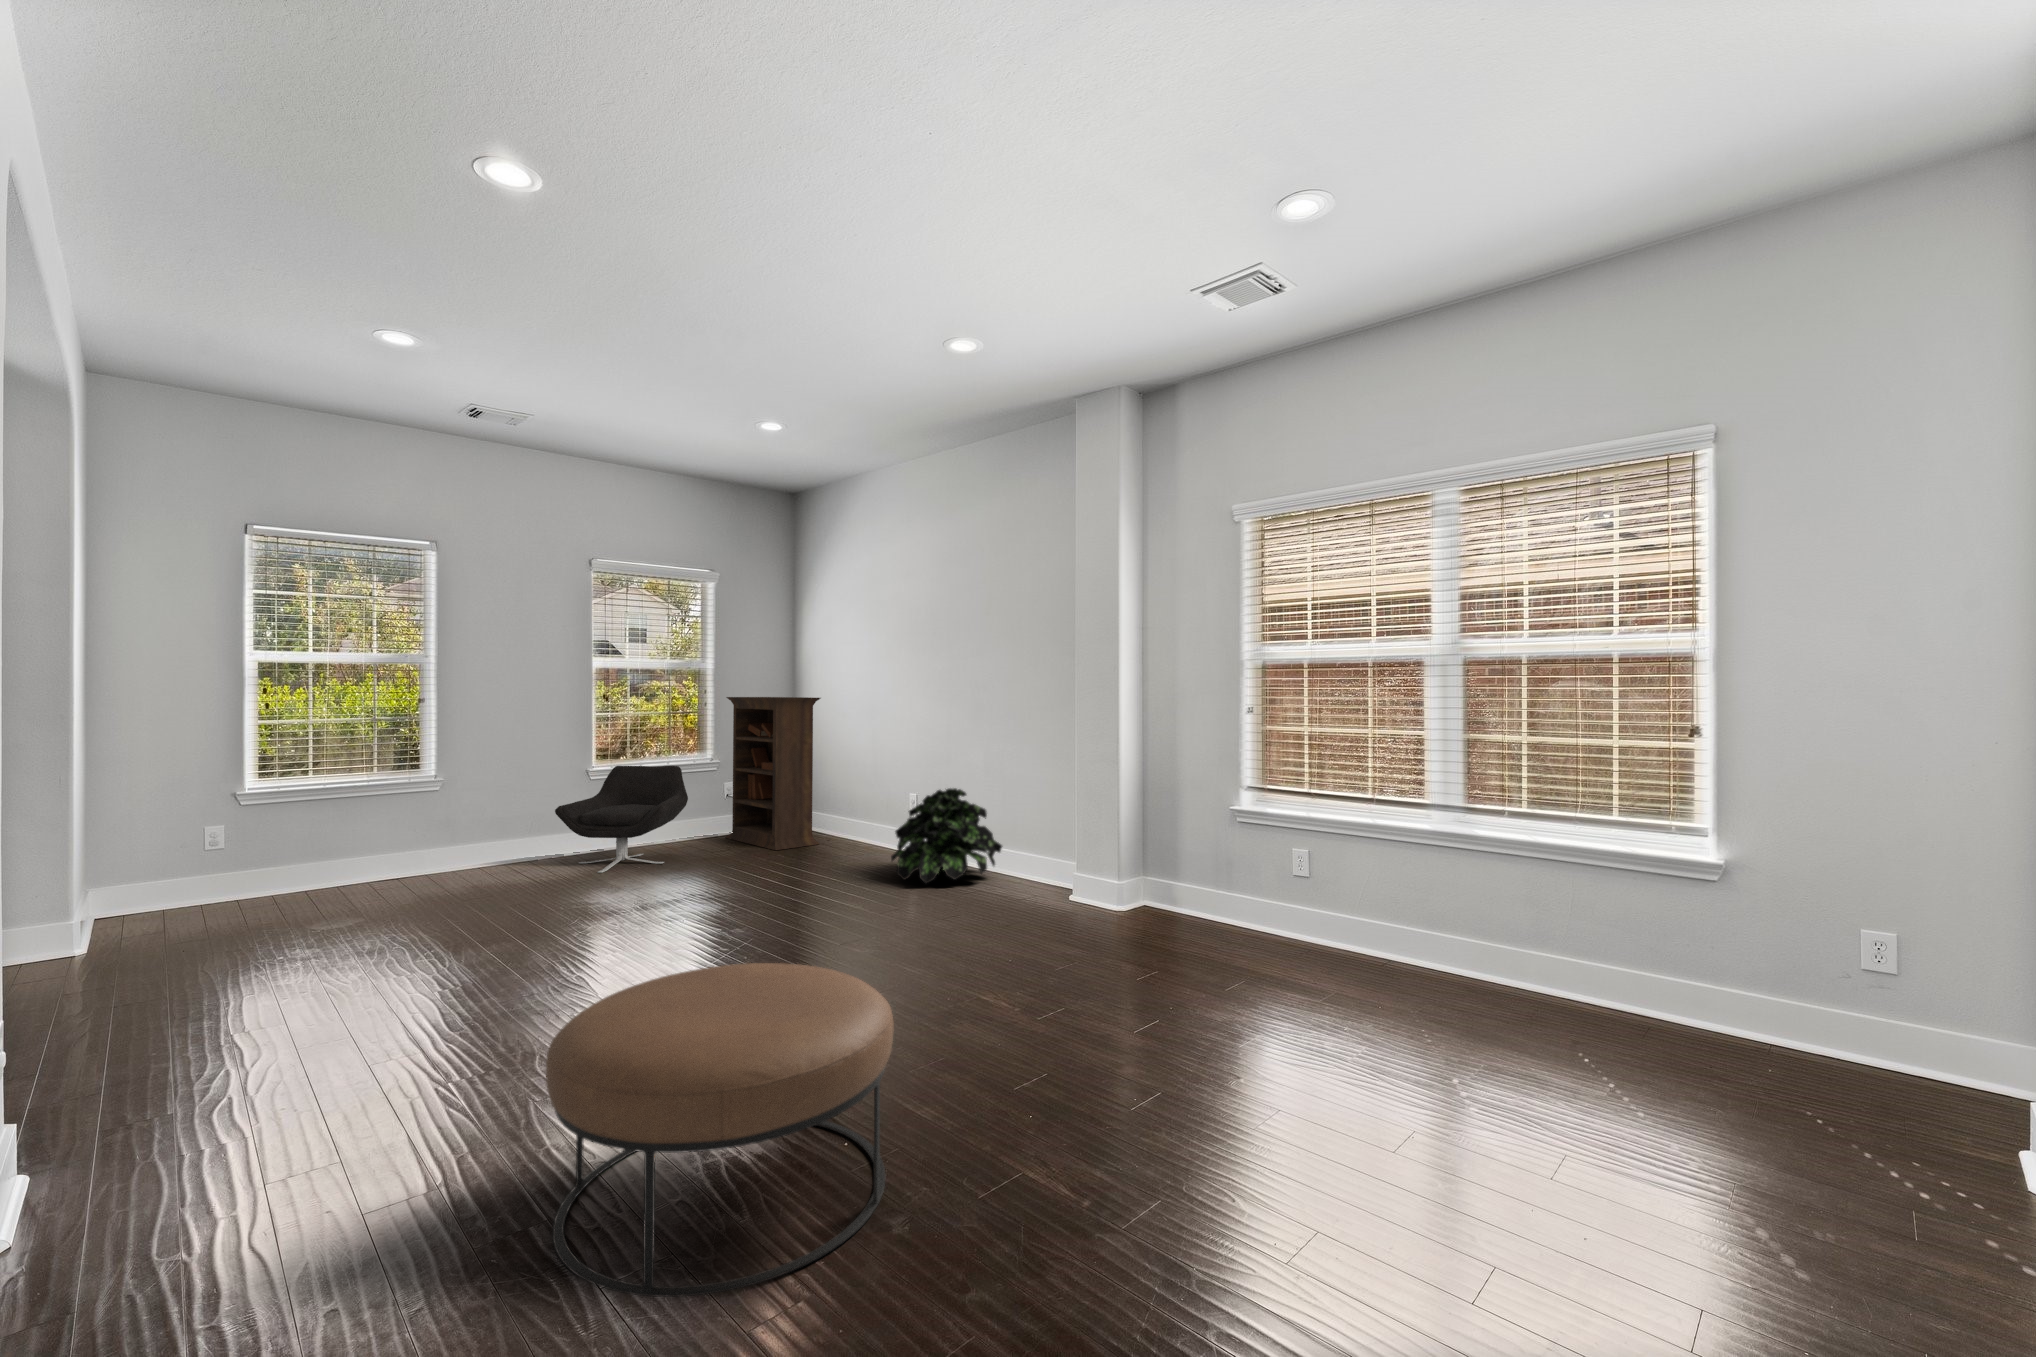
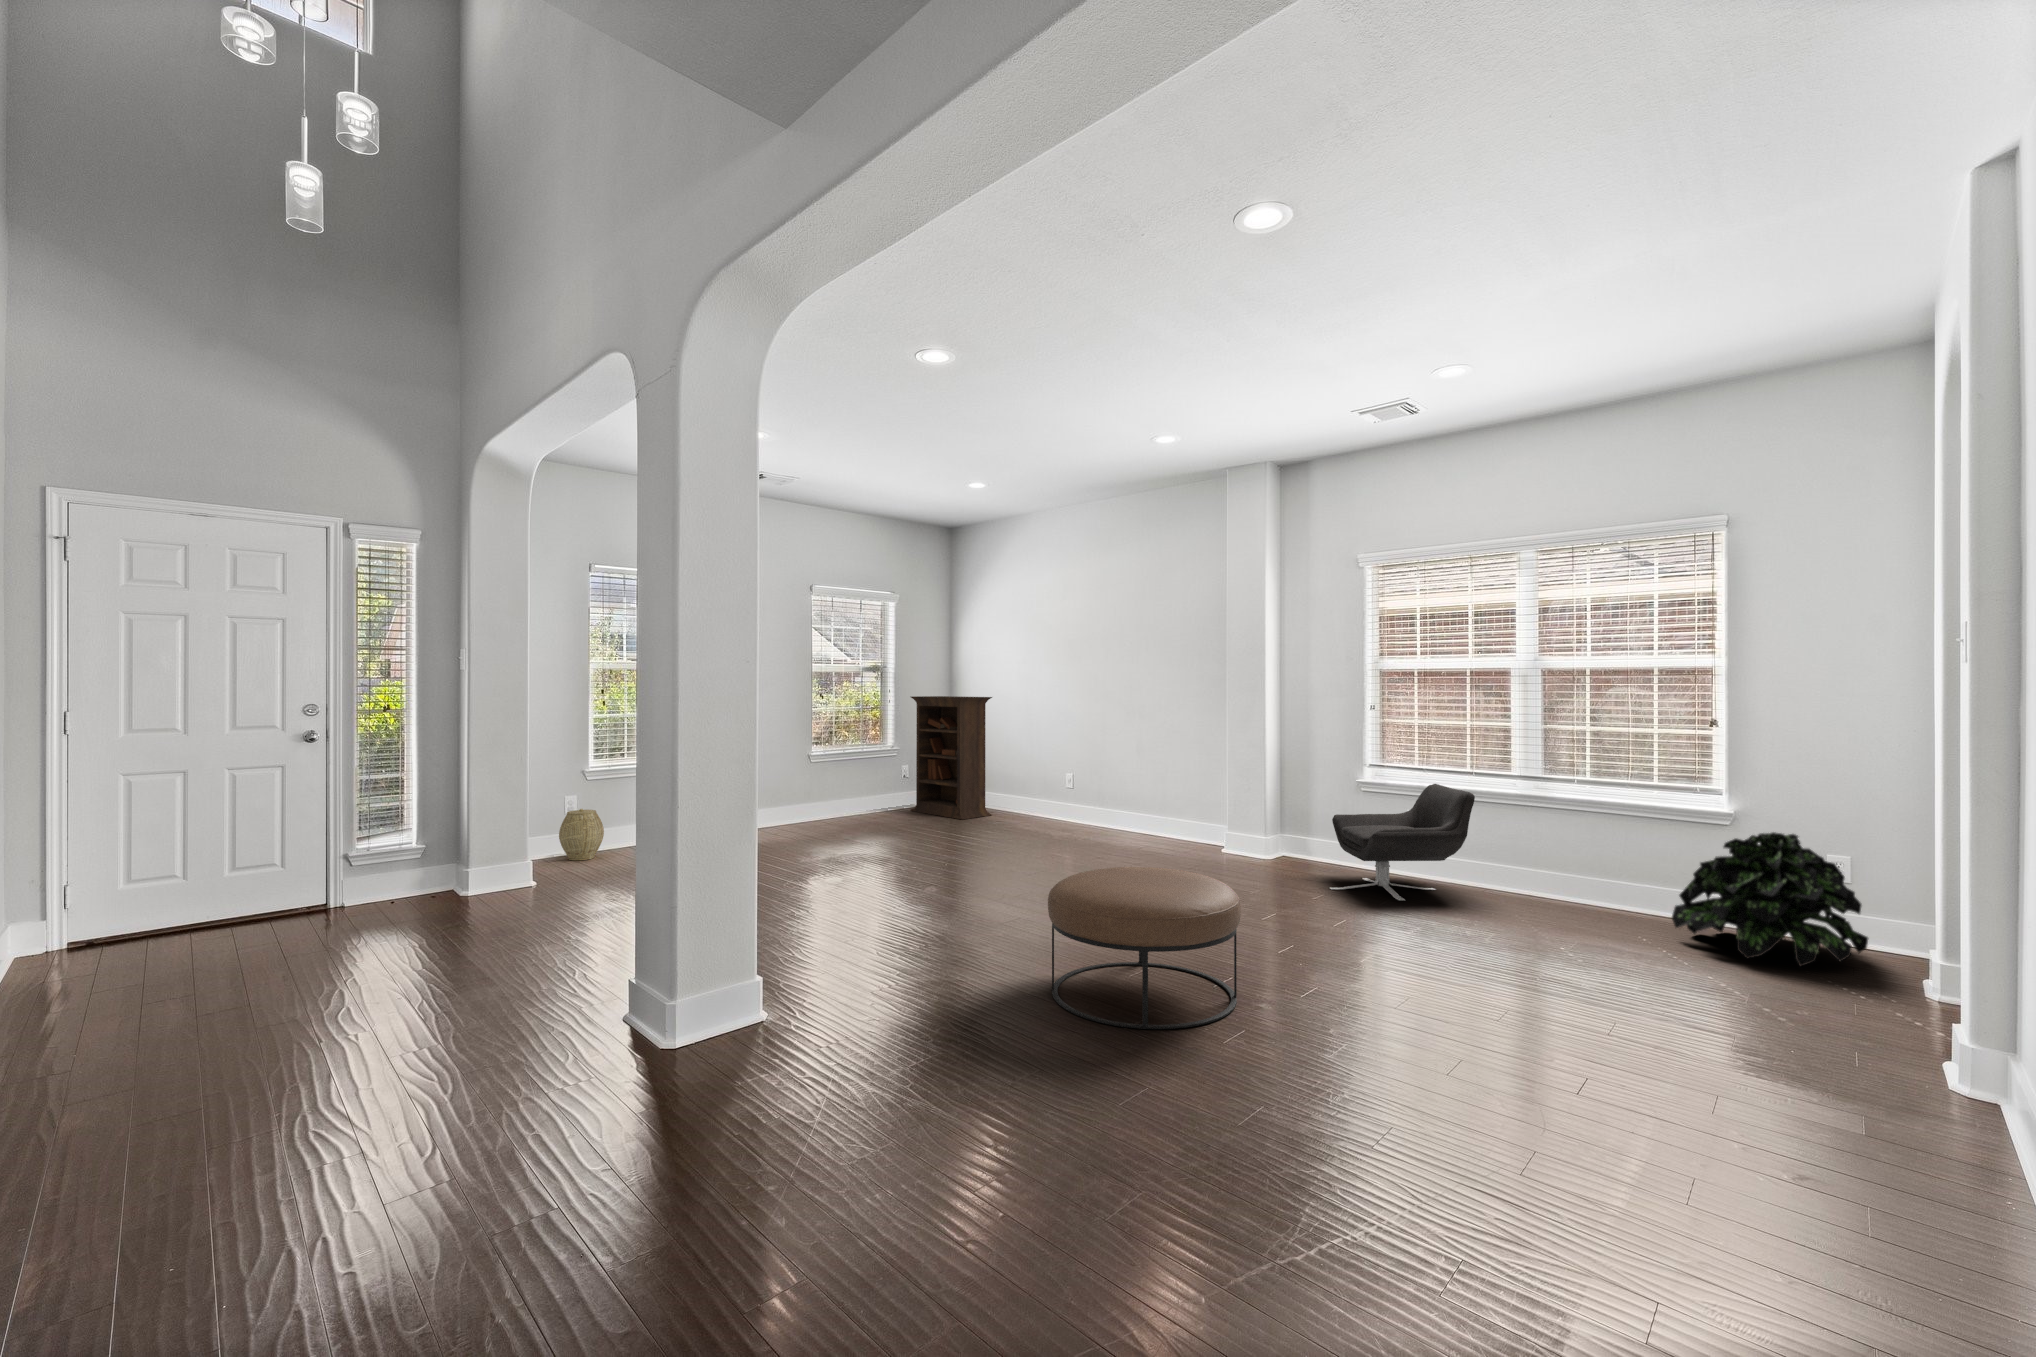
lounge chair: present [555,766,688,873] -> present [1330,784,1475,901]
potted plant: present [891,788,1002,883] -> present [1672,832,1868,966]
woven basket: none [162,844,235,914] -> present [559,809,604,860]

